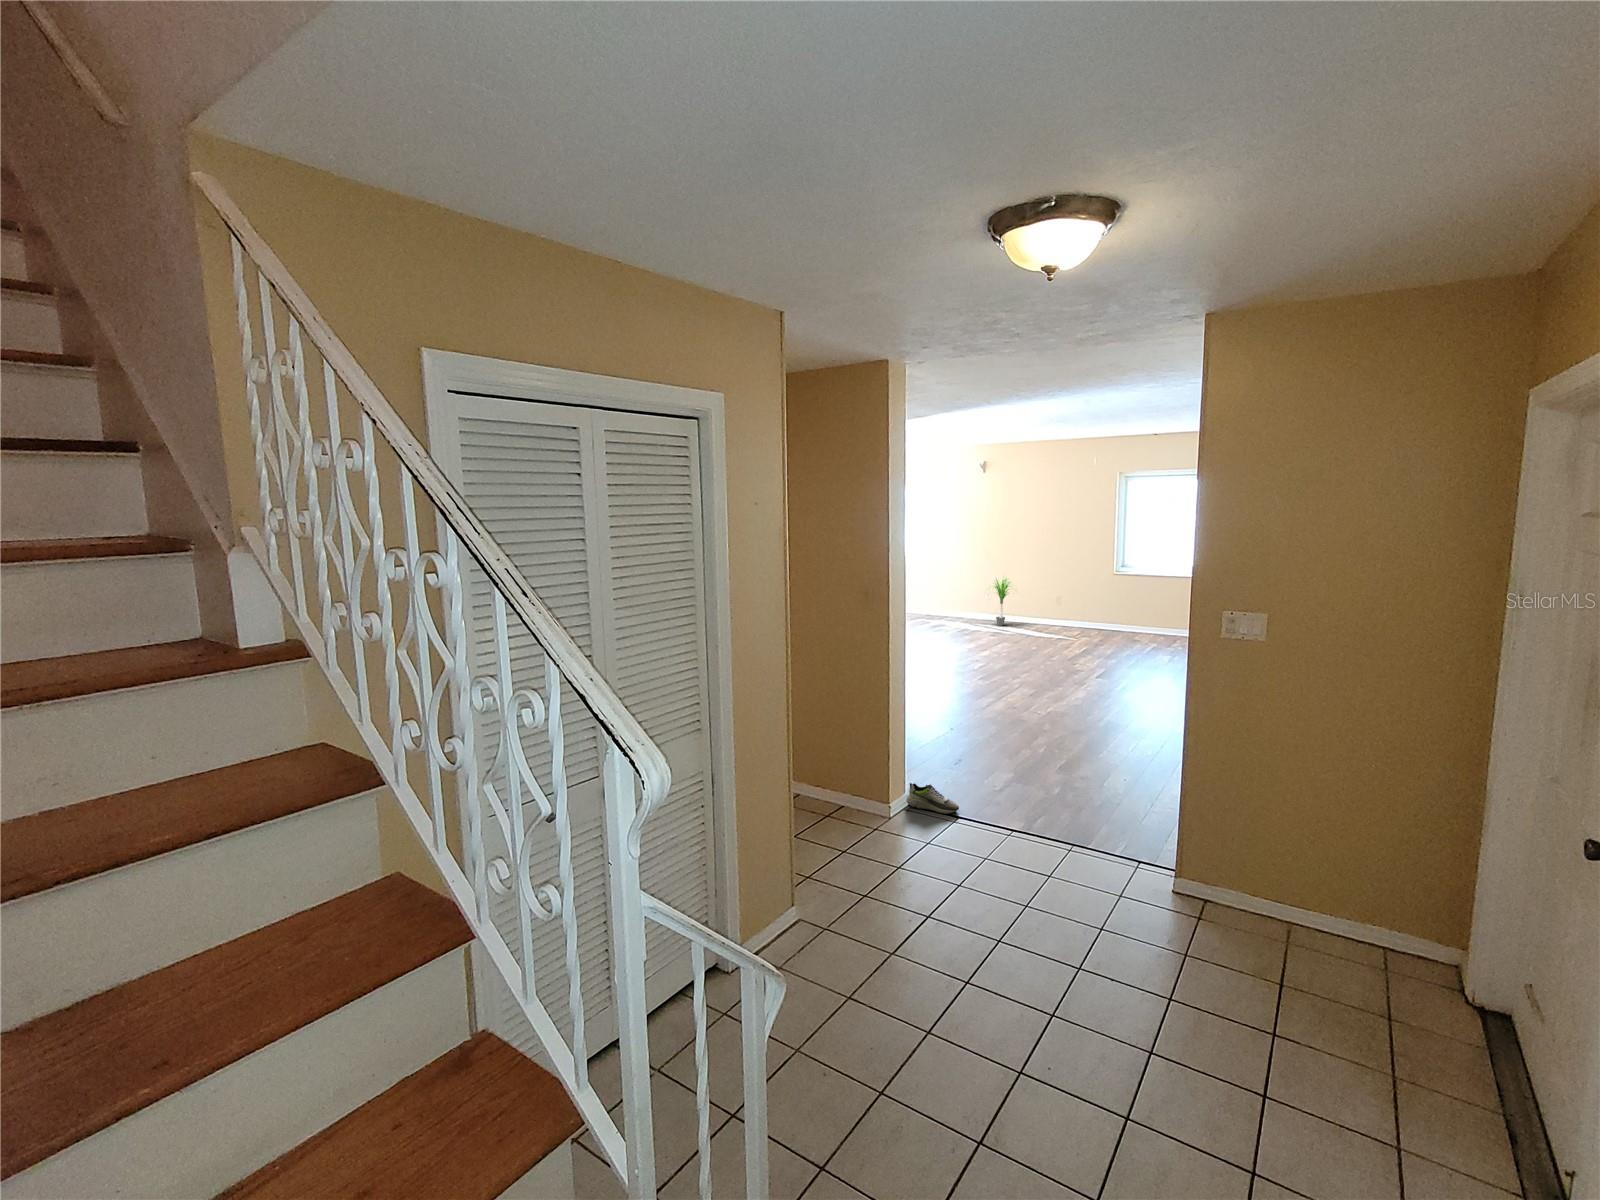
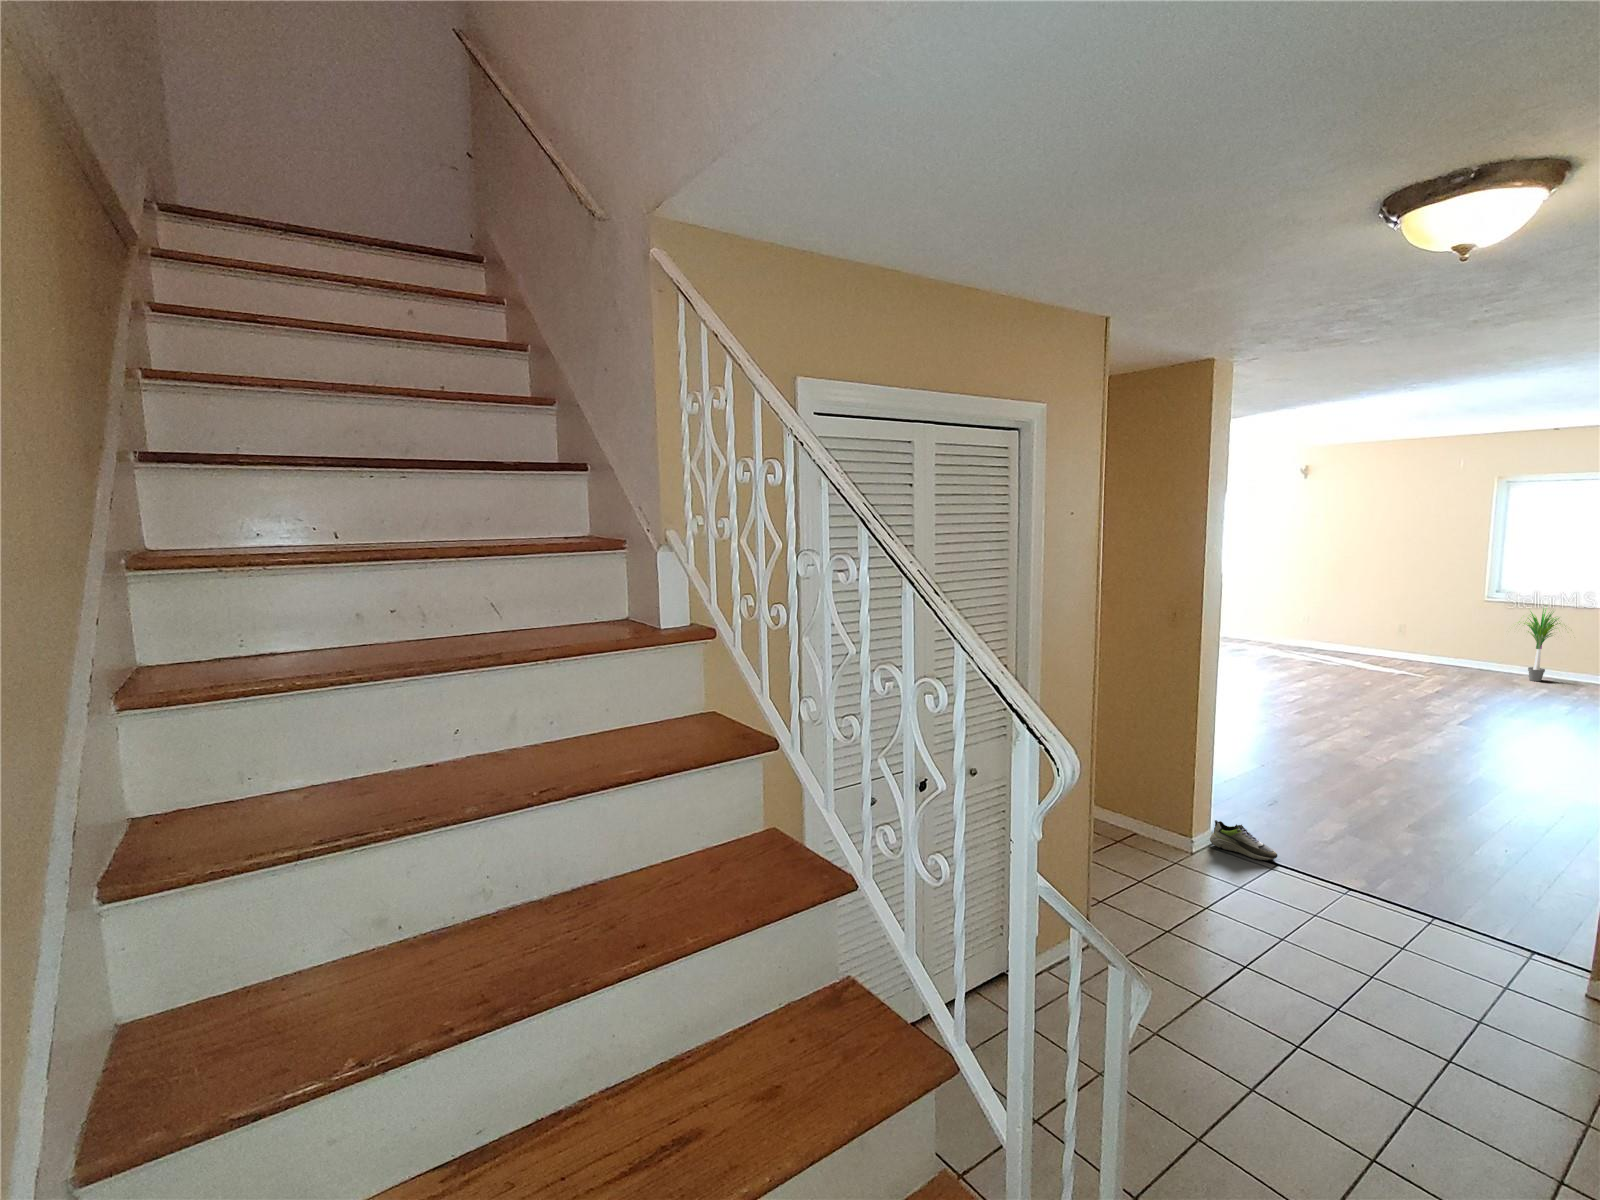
potted plant: present [994,579,1010,626] -> present [1518,608,1561,681]

